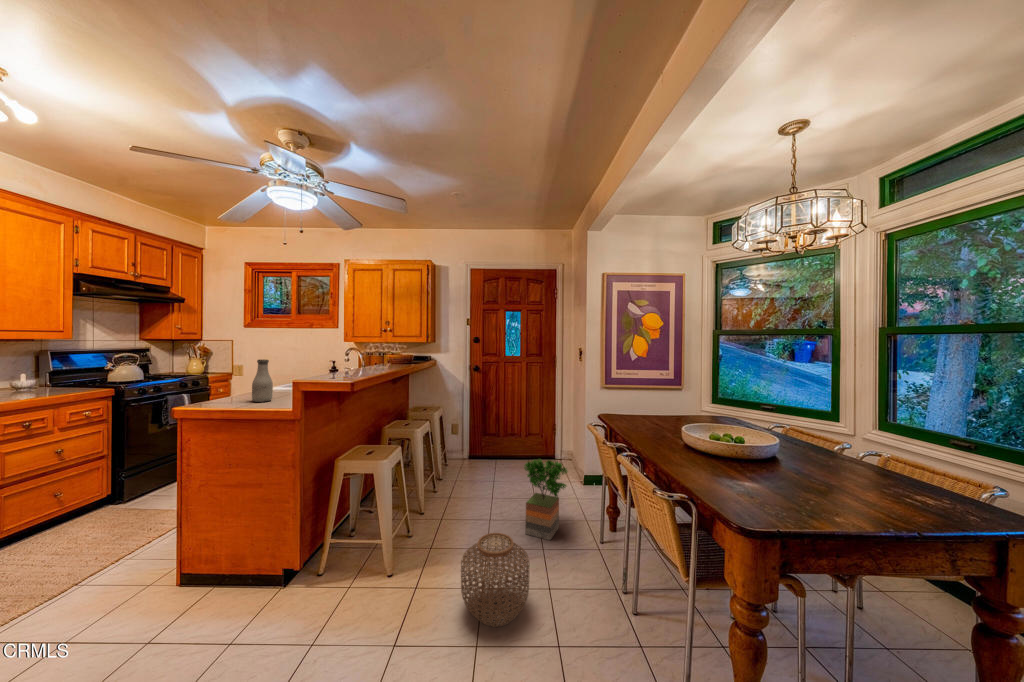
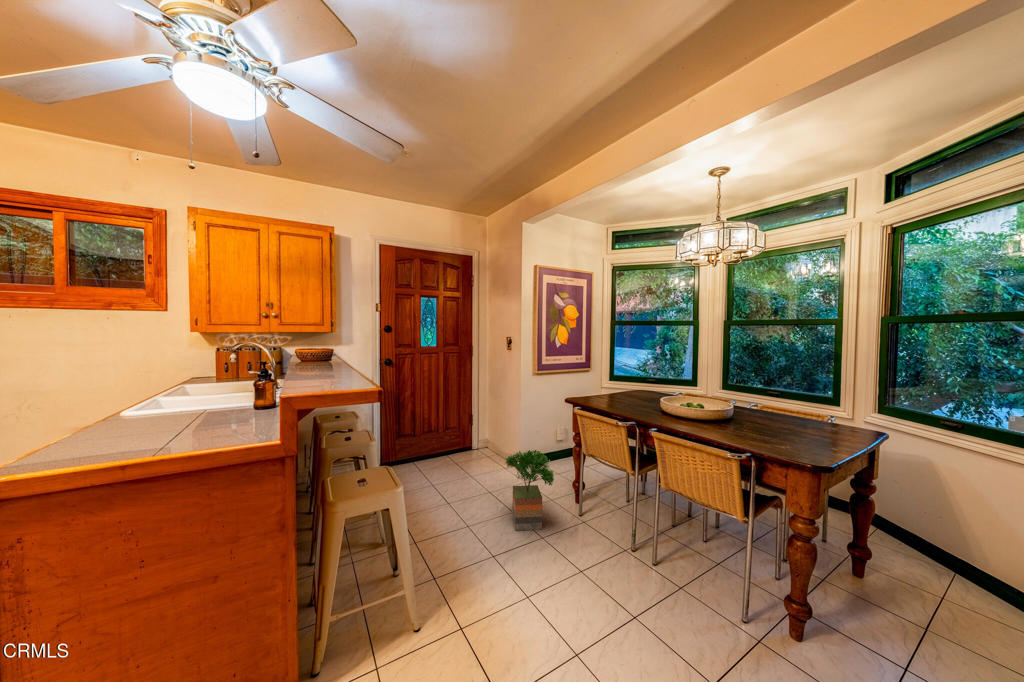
bottle: present [252,359,273,402] -> none [155,366,197,444]
woven basket: present [461,533,529,627] -> none [528,537,603,639]

